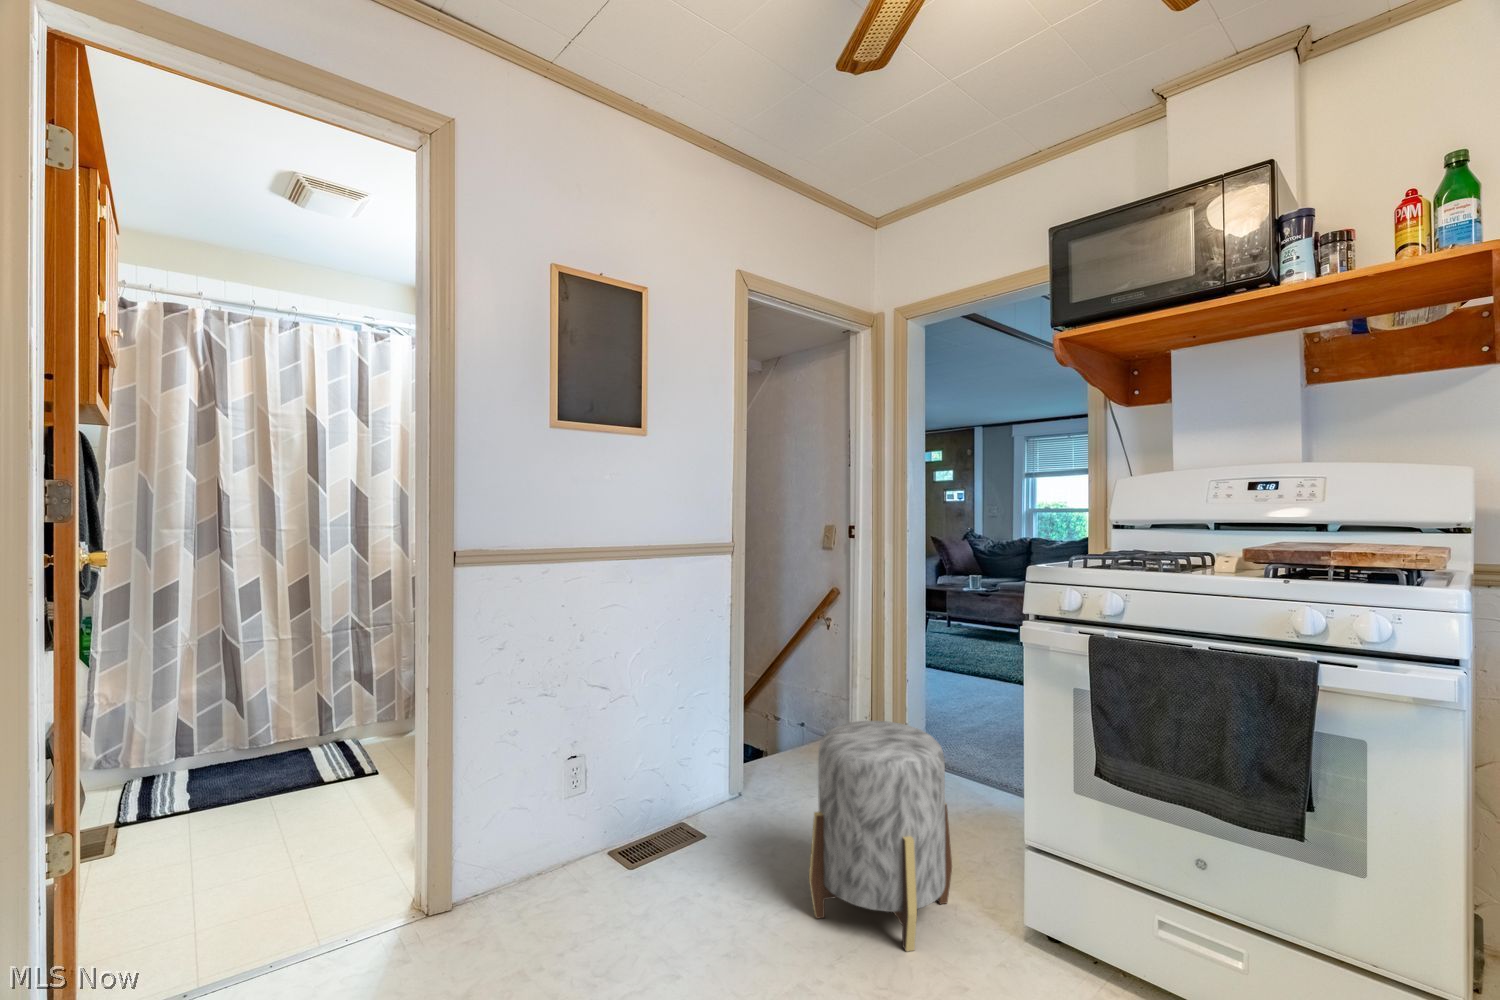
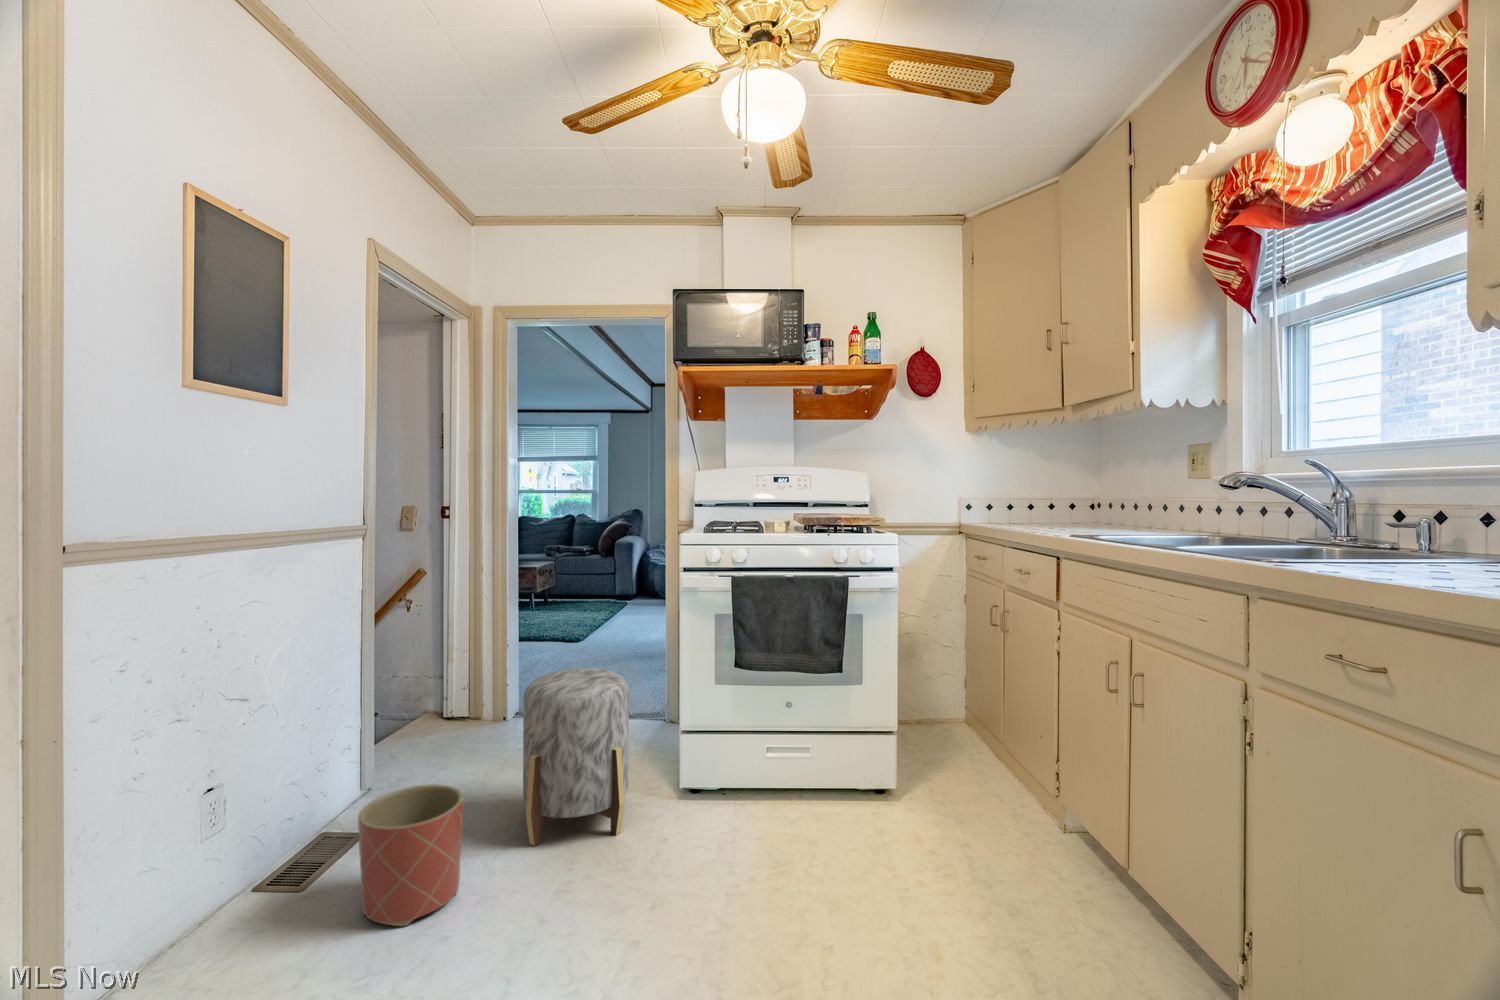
planter: none [636,804,730,943] -> present [358,784,463,926]

